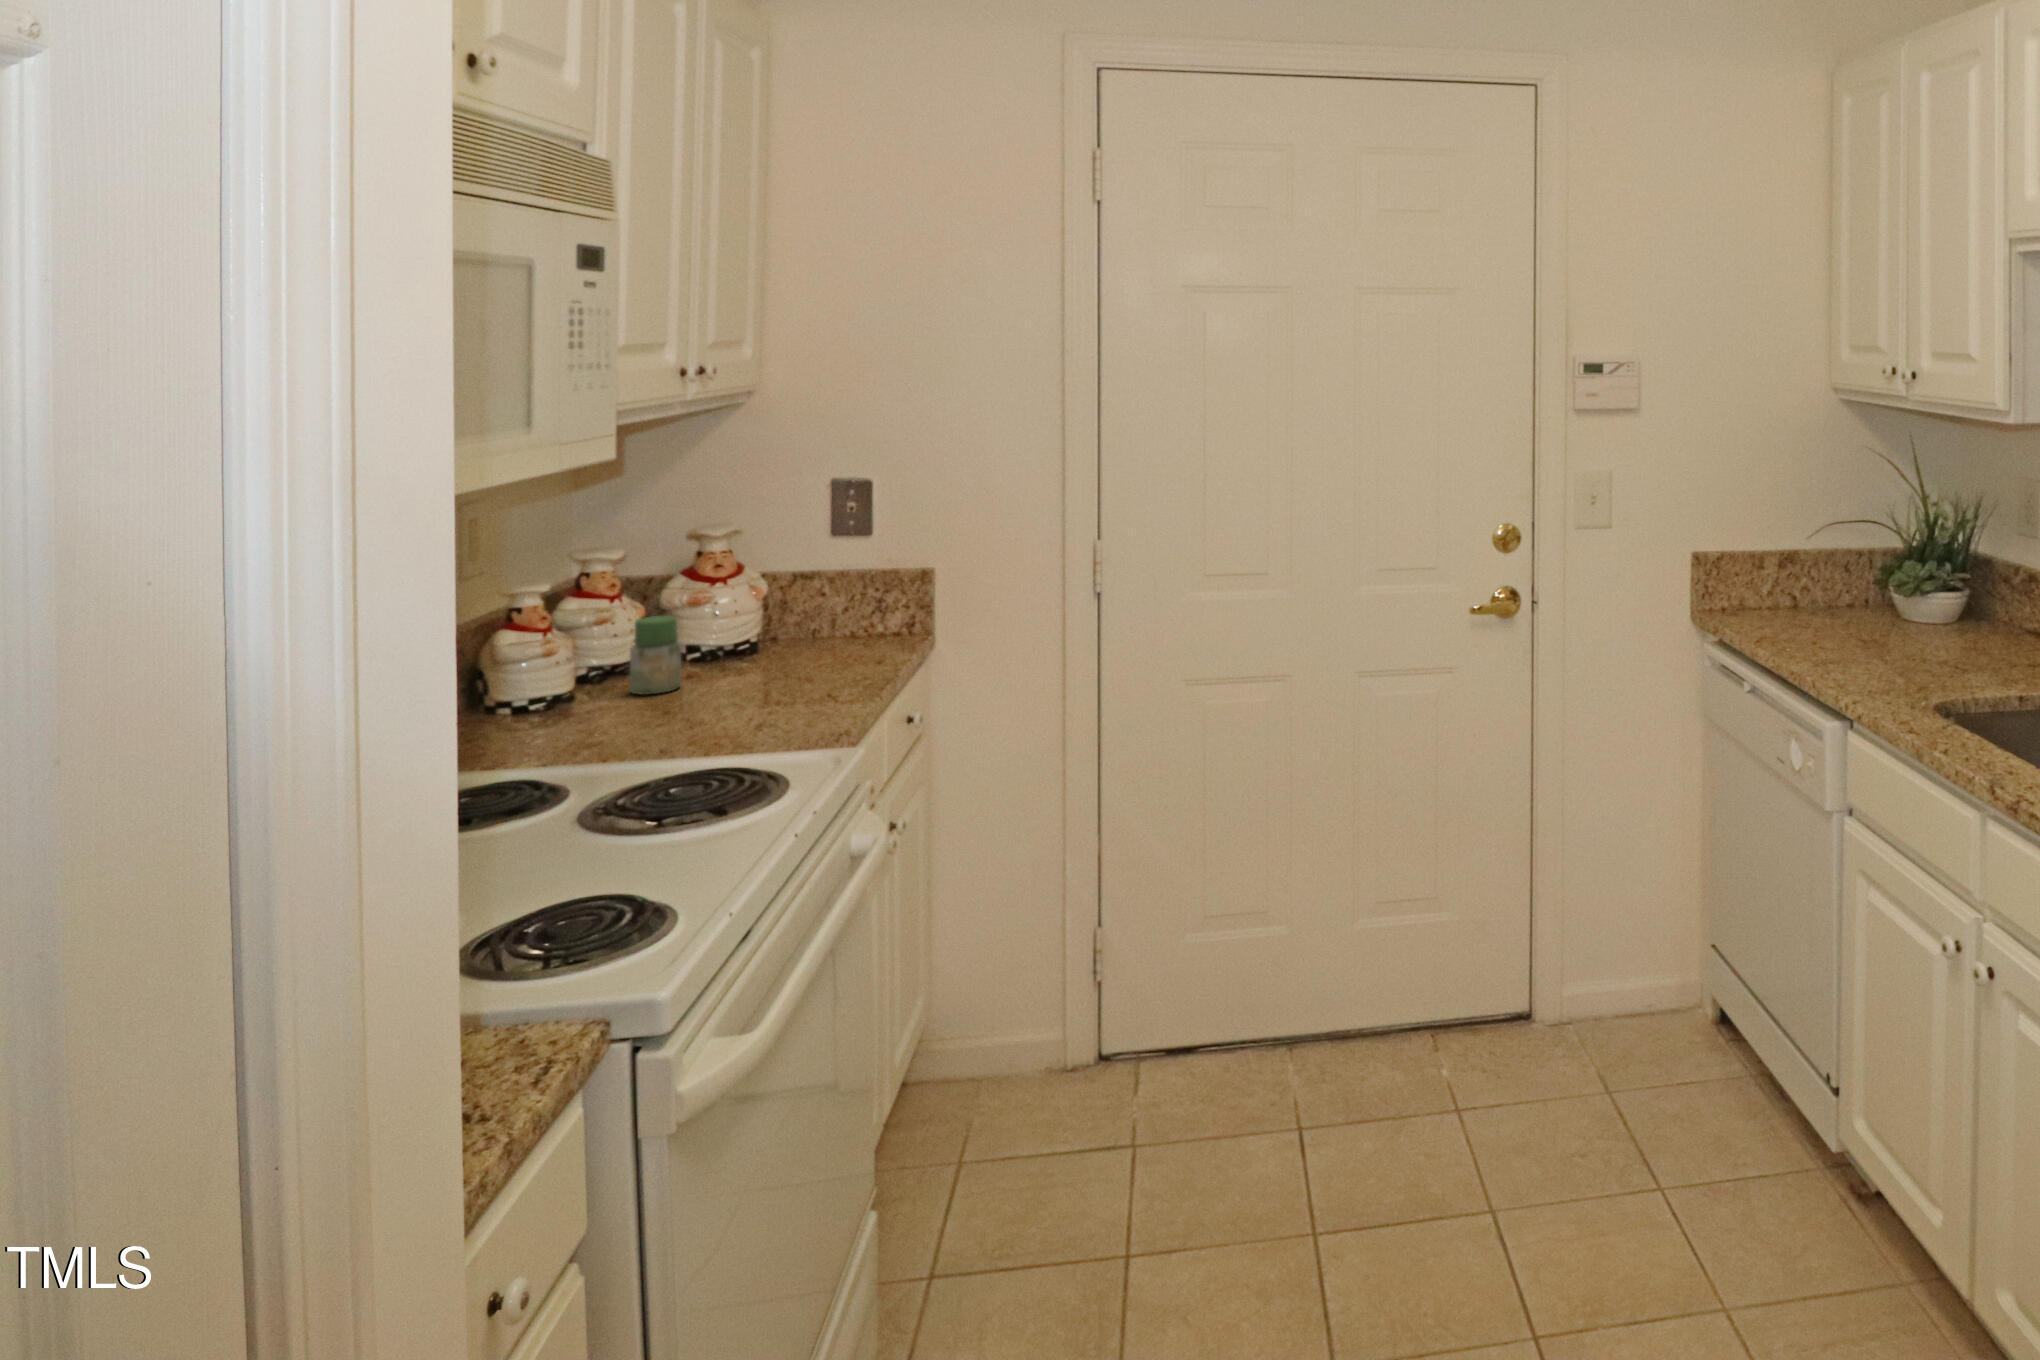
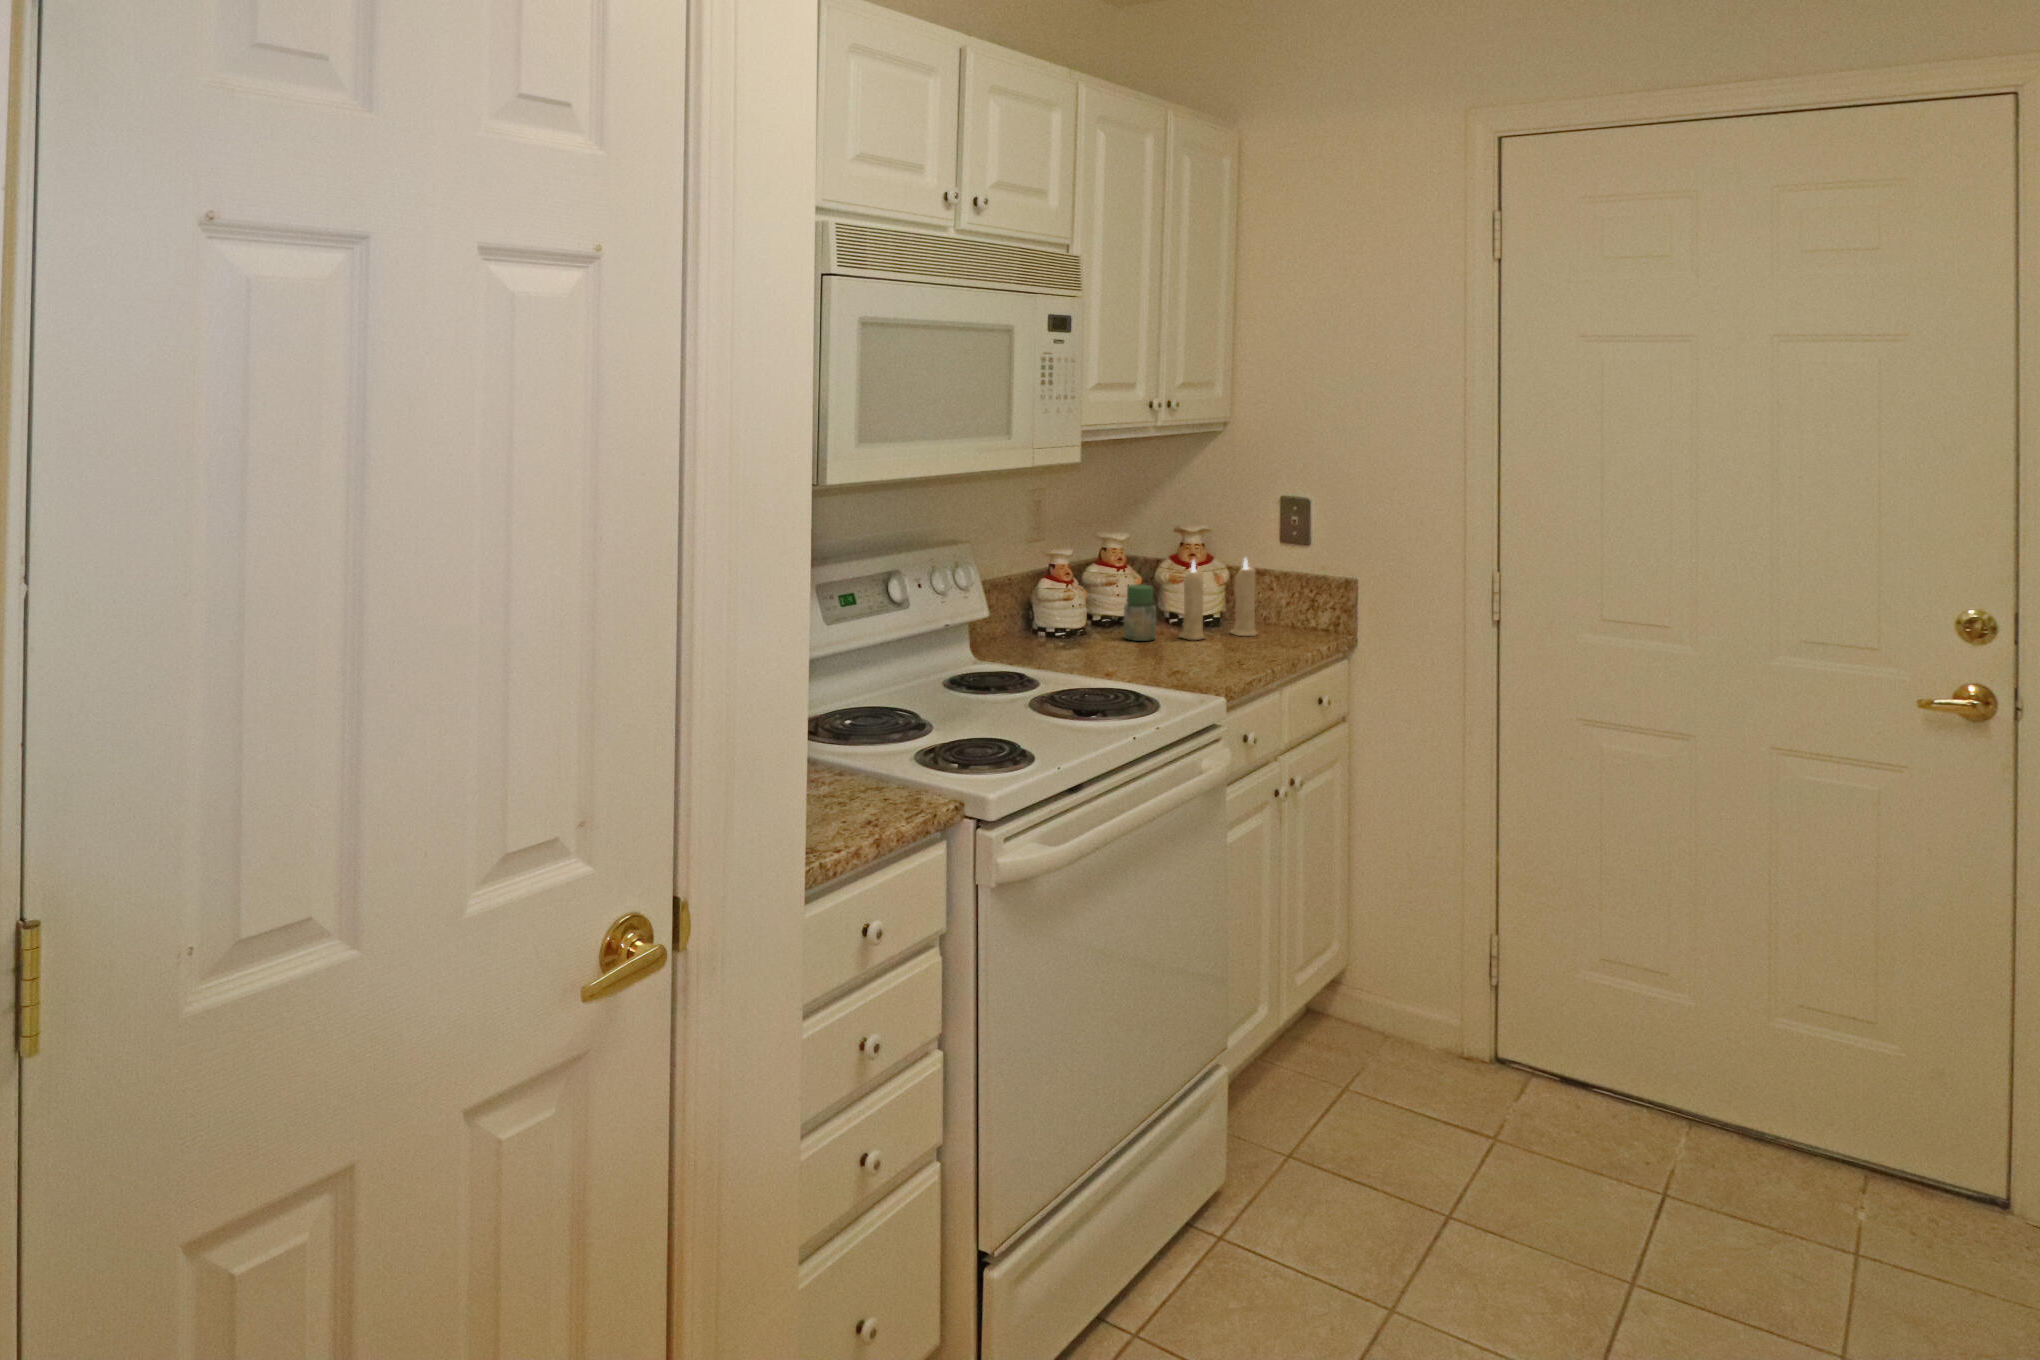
candle: none [711,557,819,678] -> present [1179,558,1257,640]

